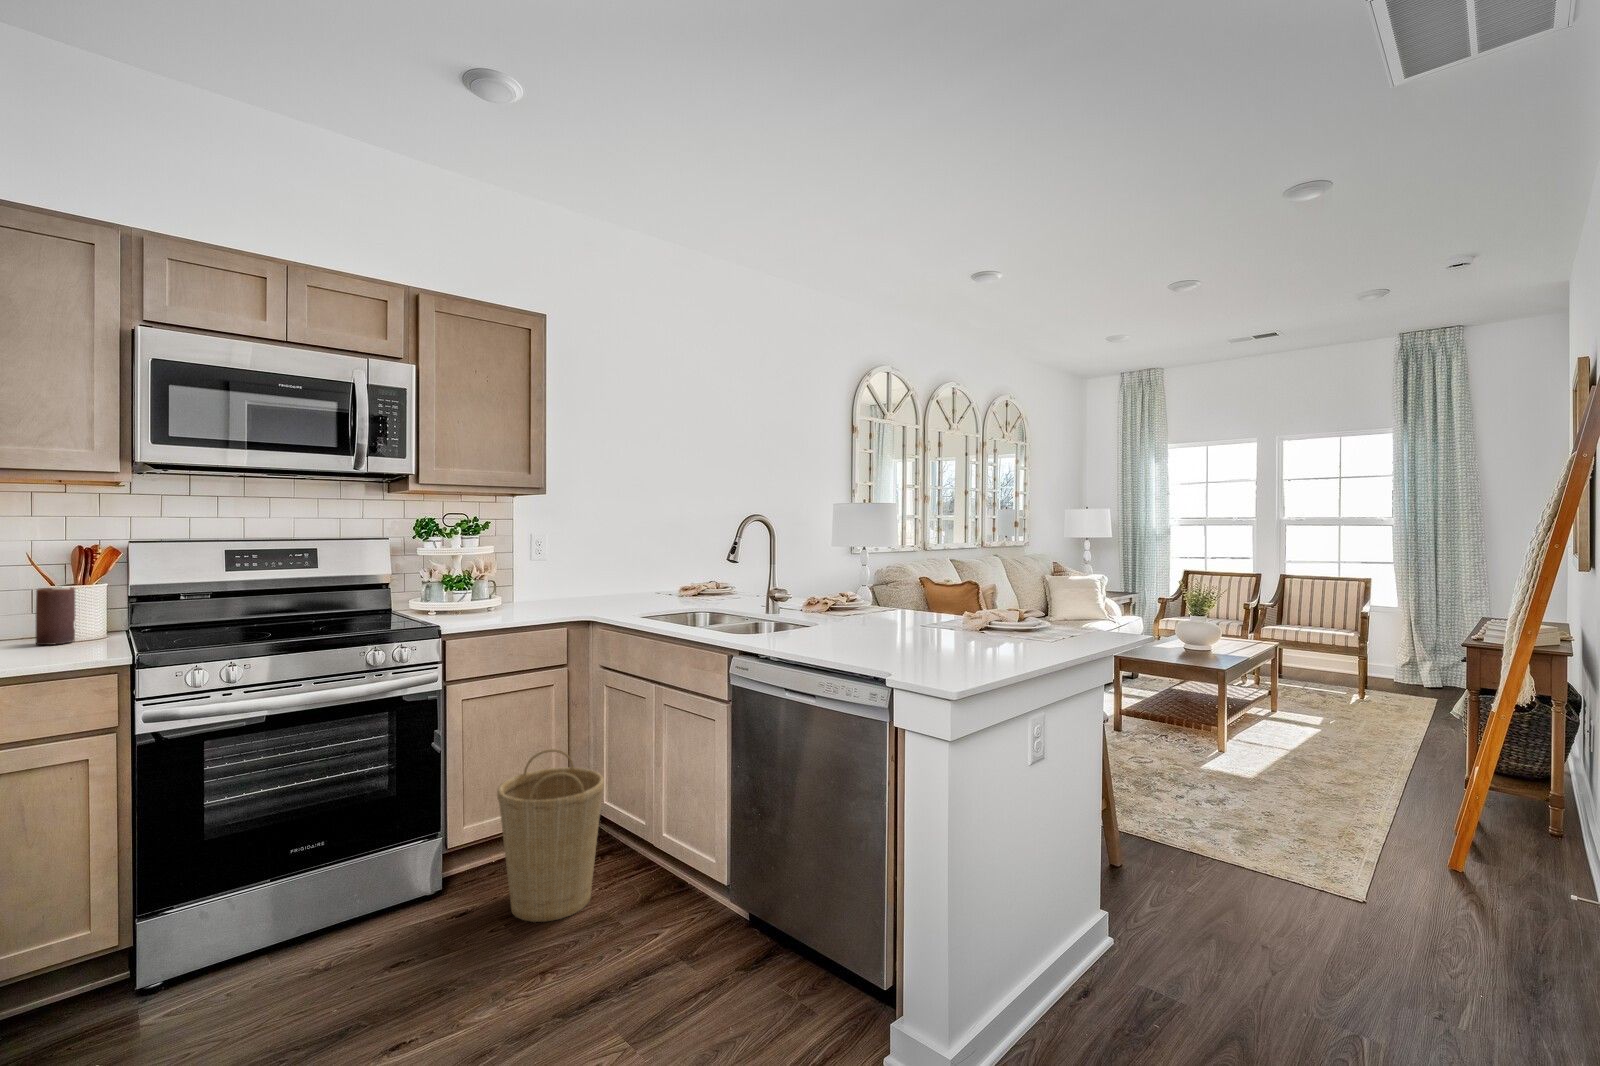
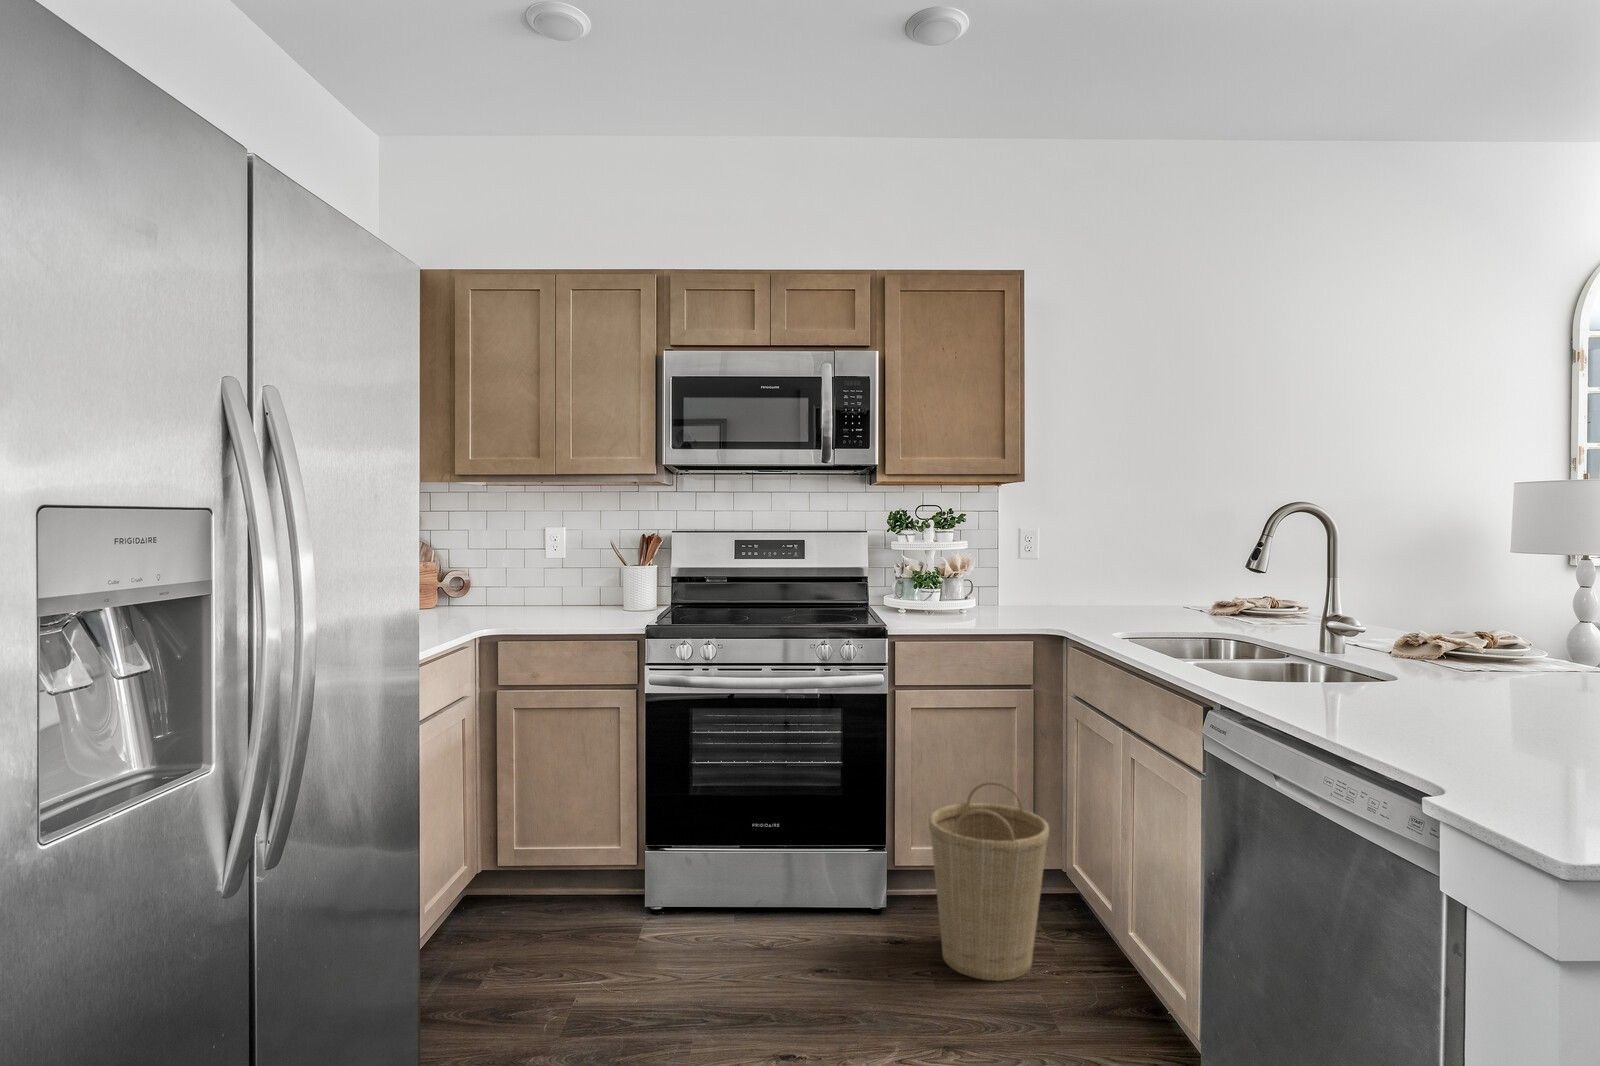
candle: present [36,587,75,645] -> none [607,570,629,615]

